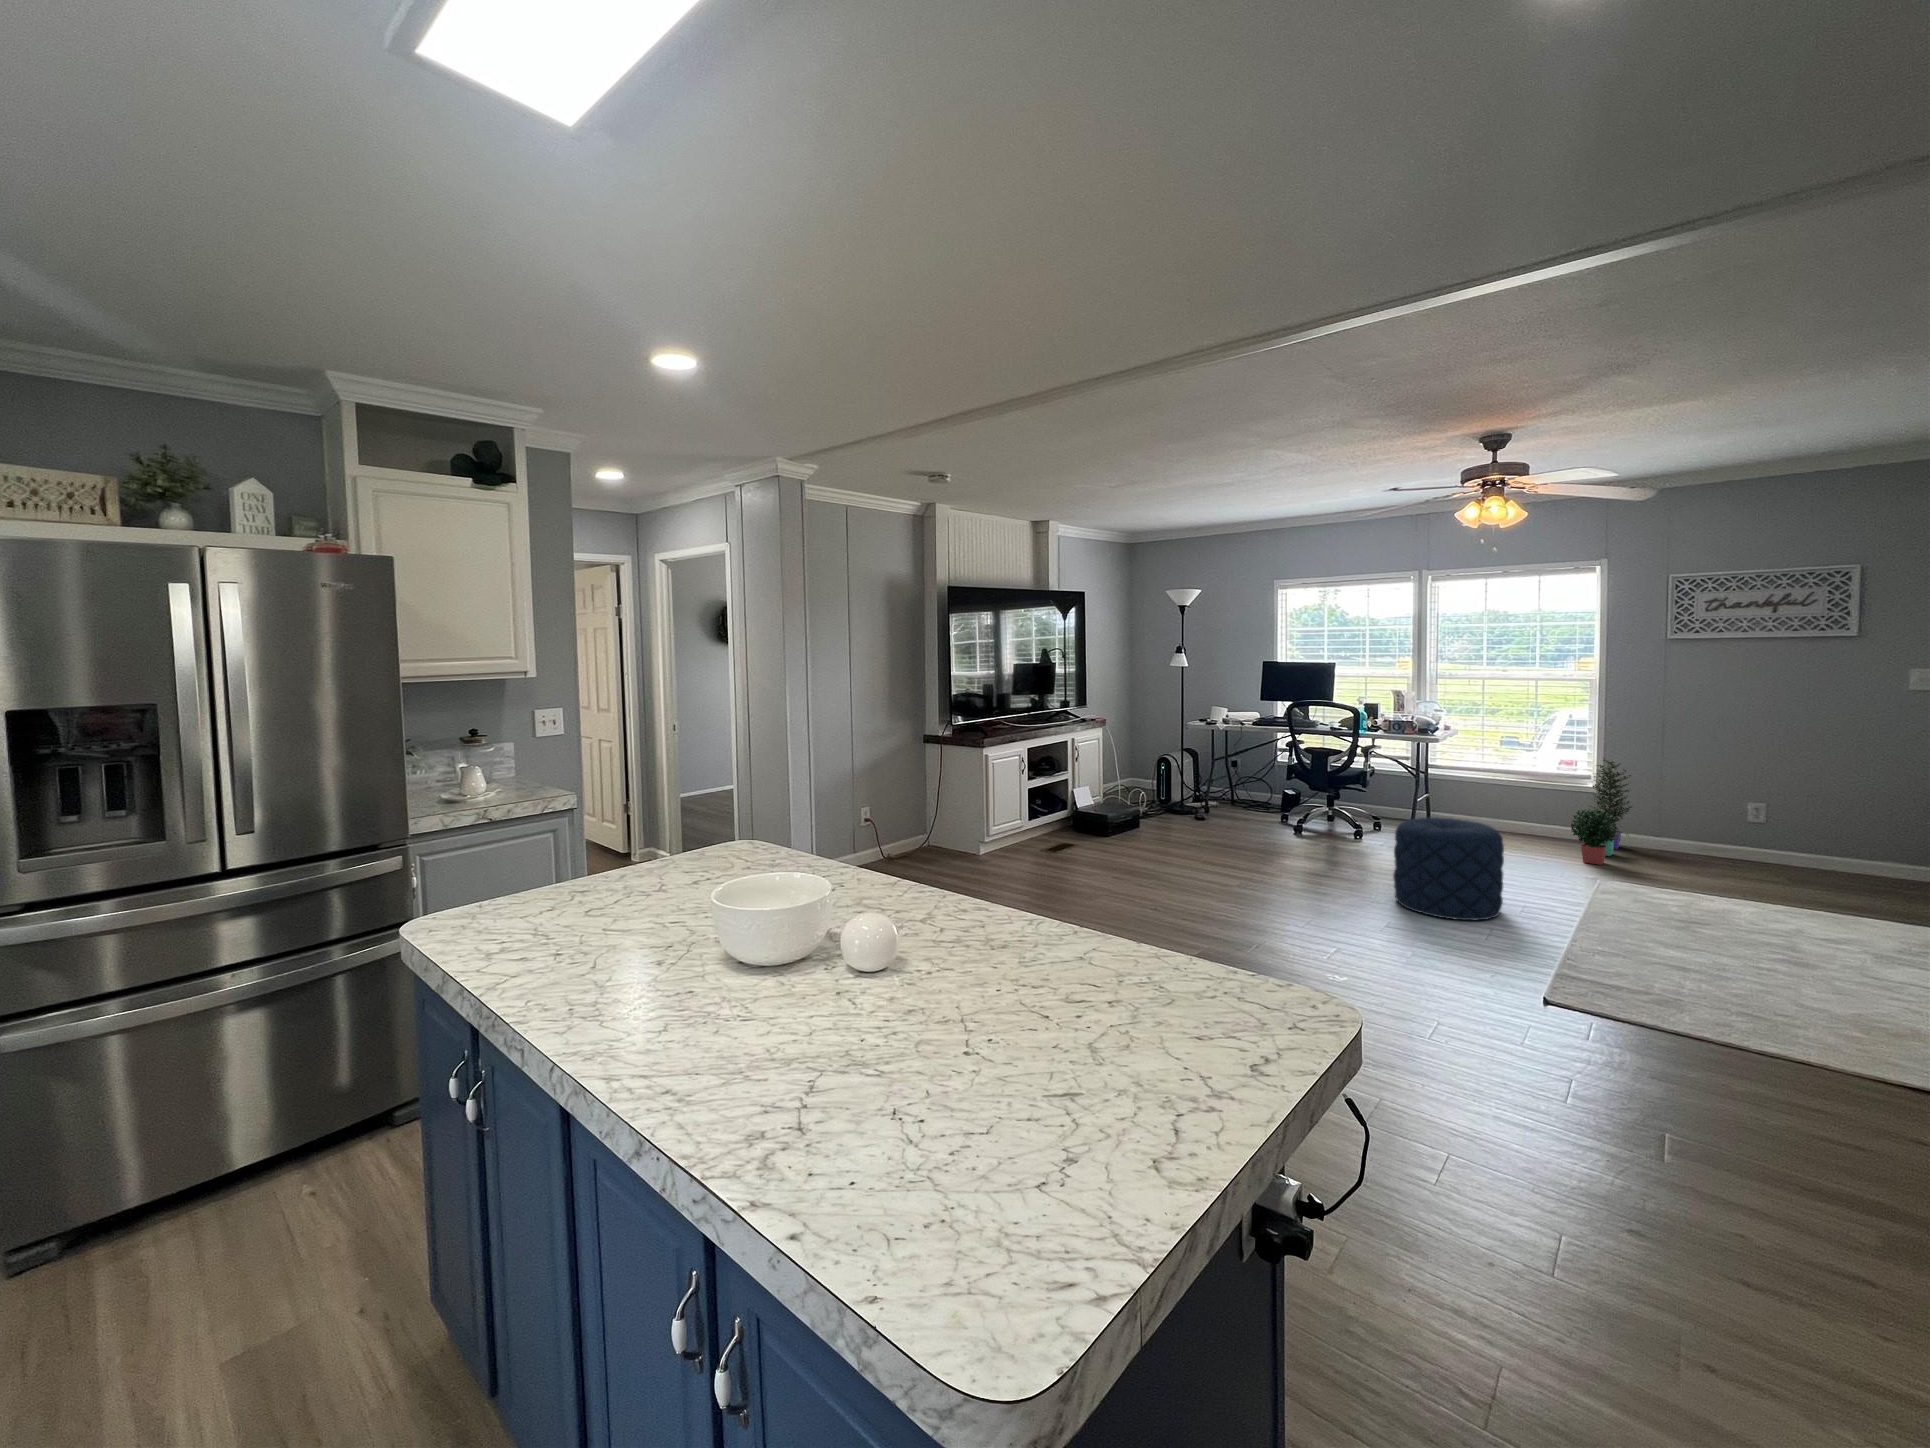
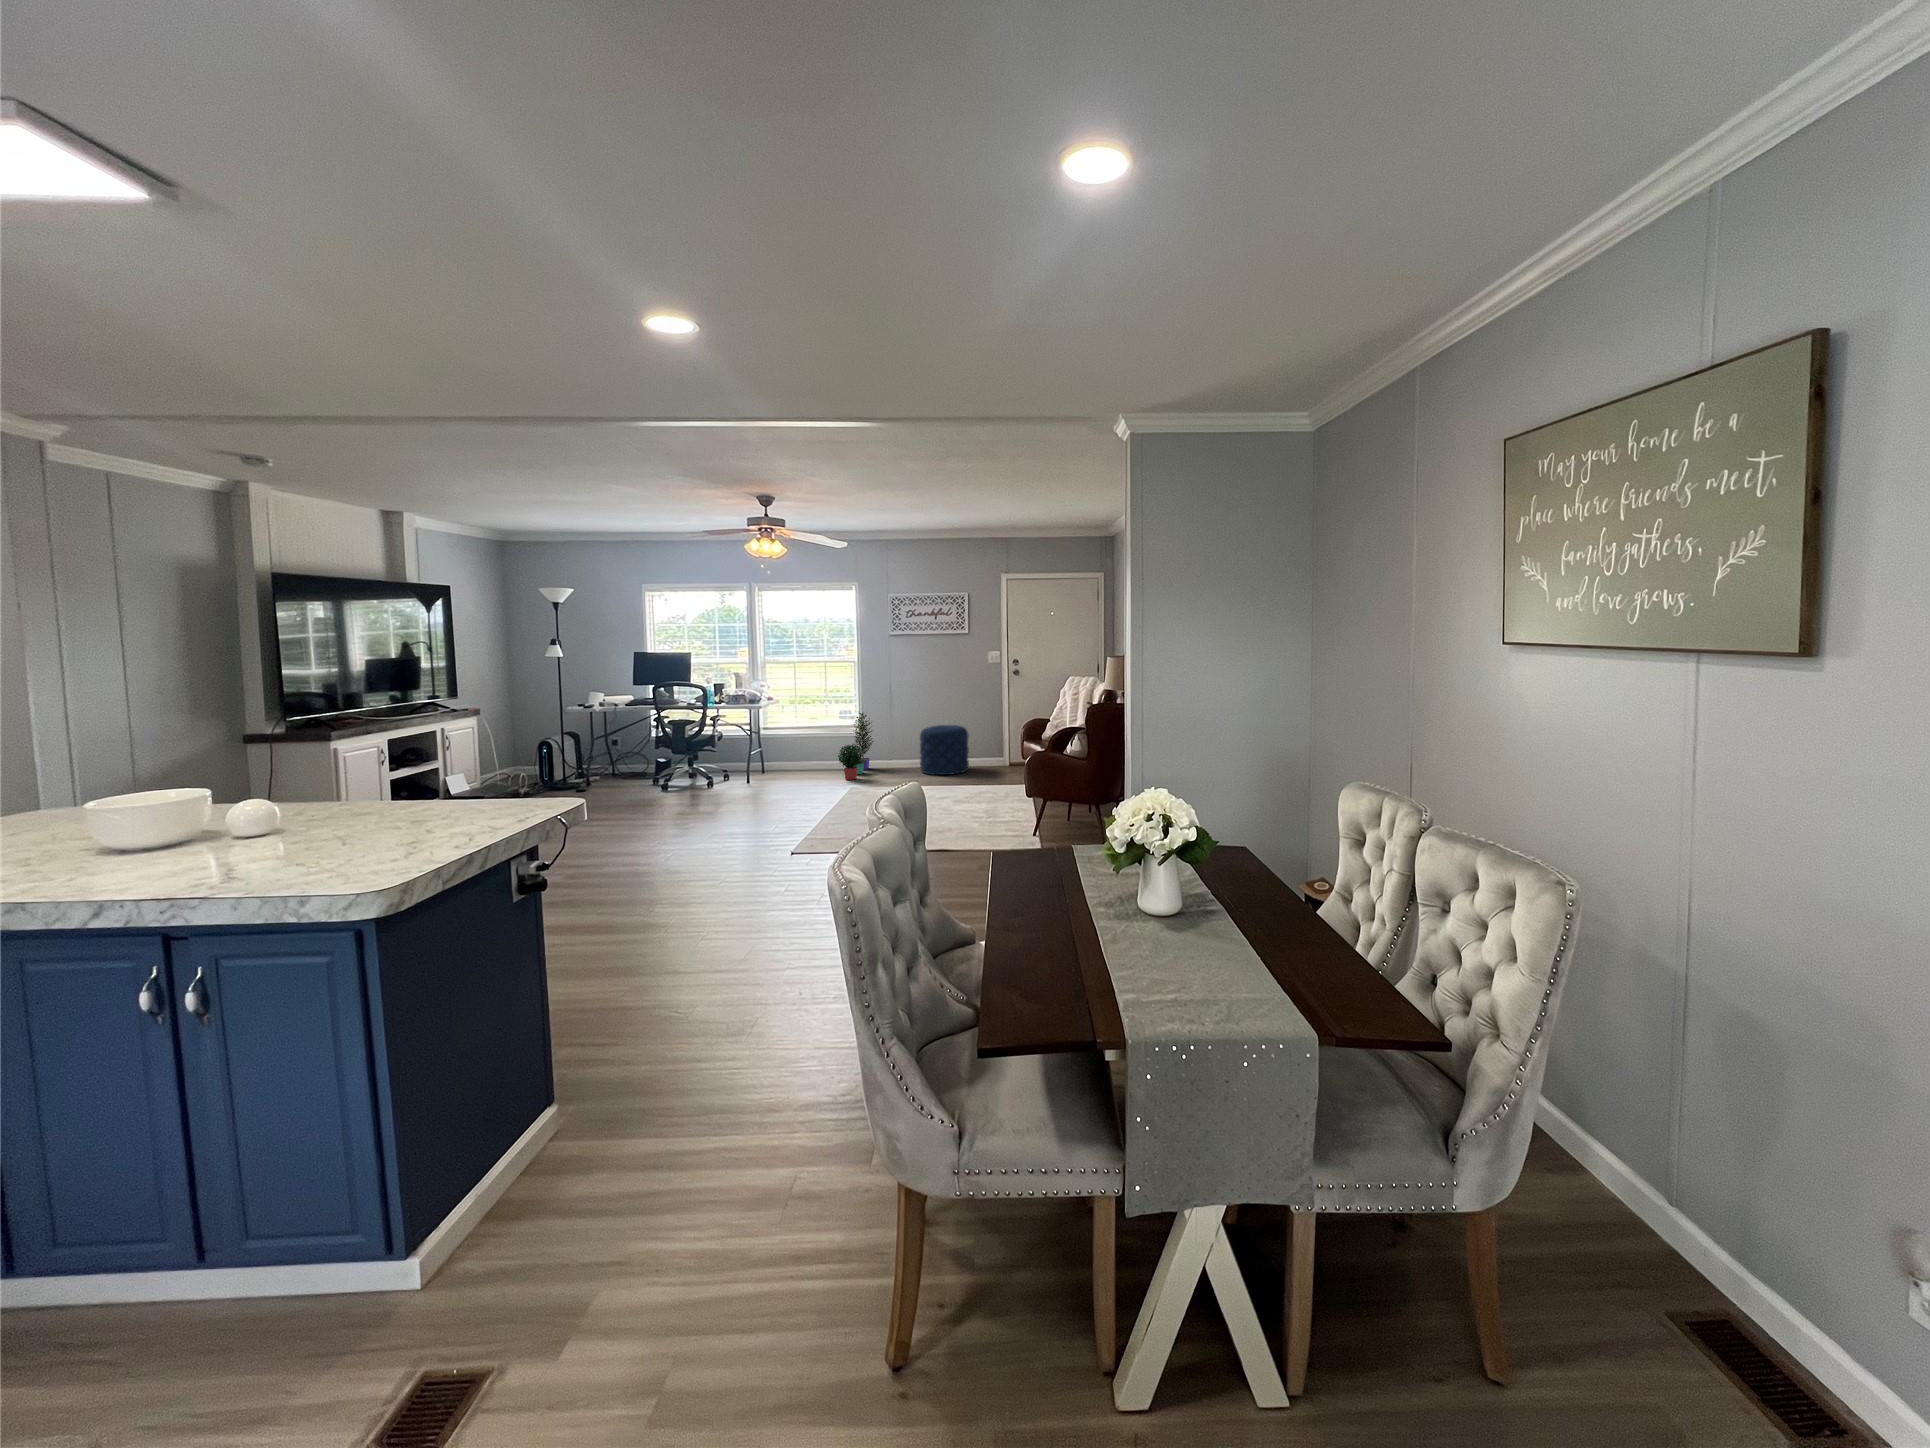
pouf: present [1393,817,1504,921] -> present [920,725,969,775]

